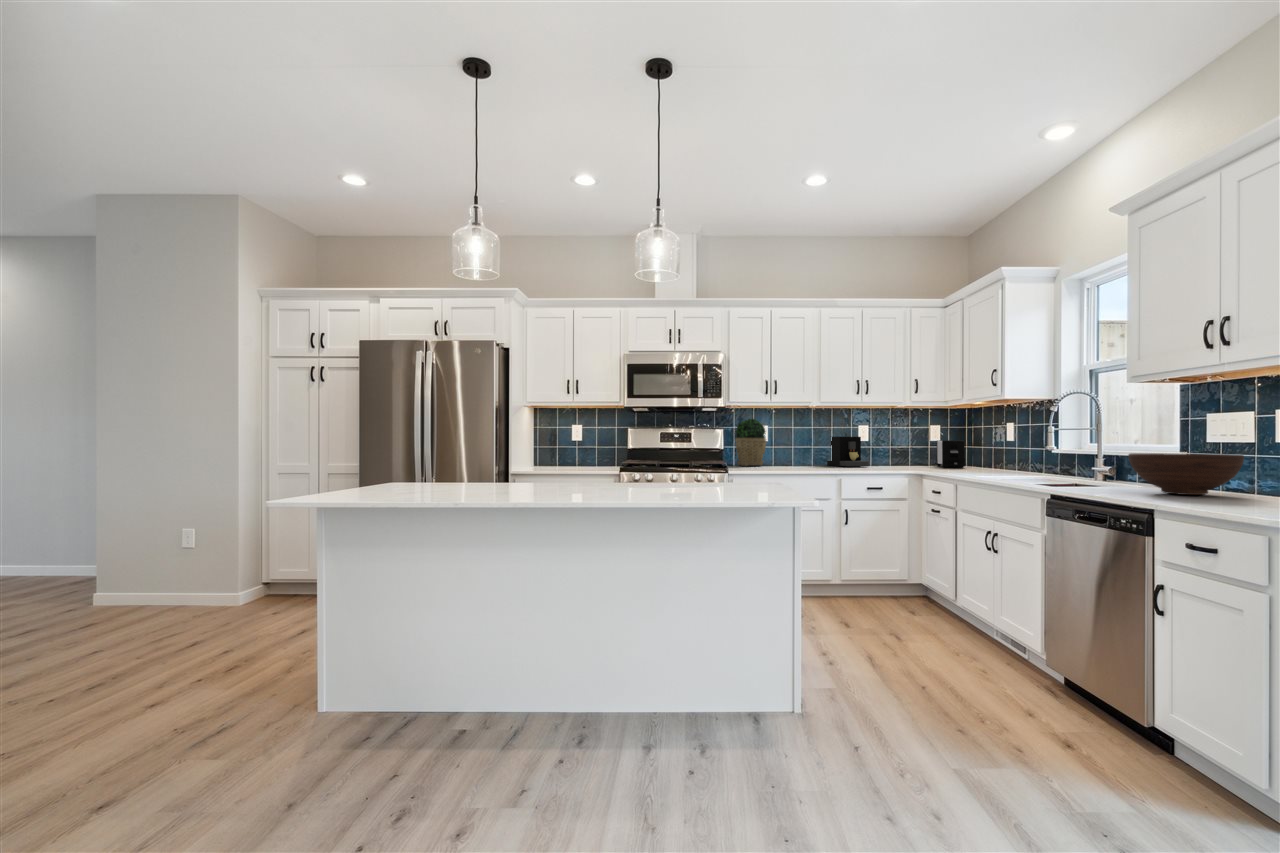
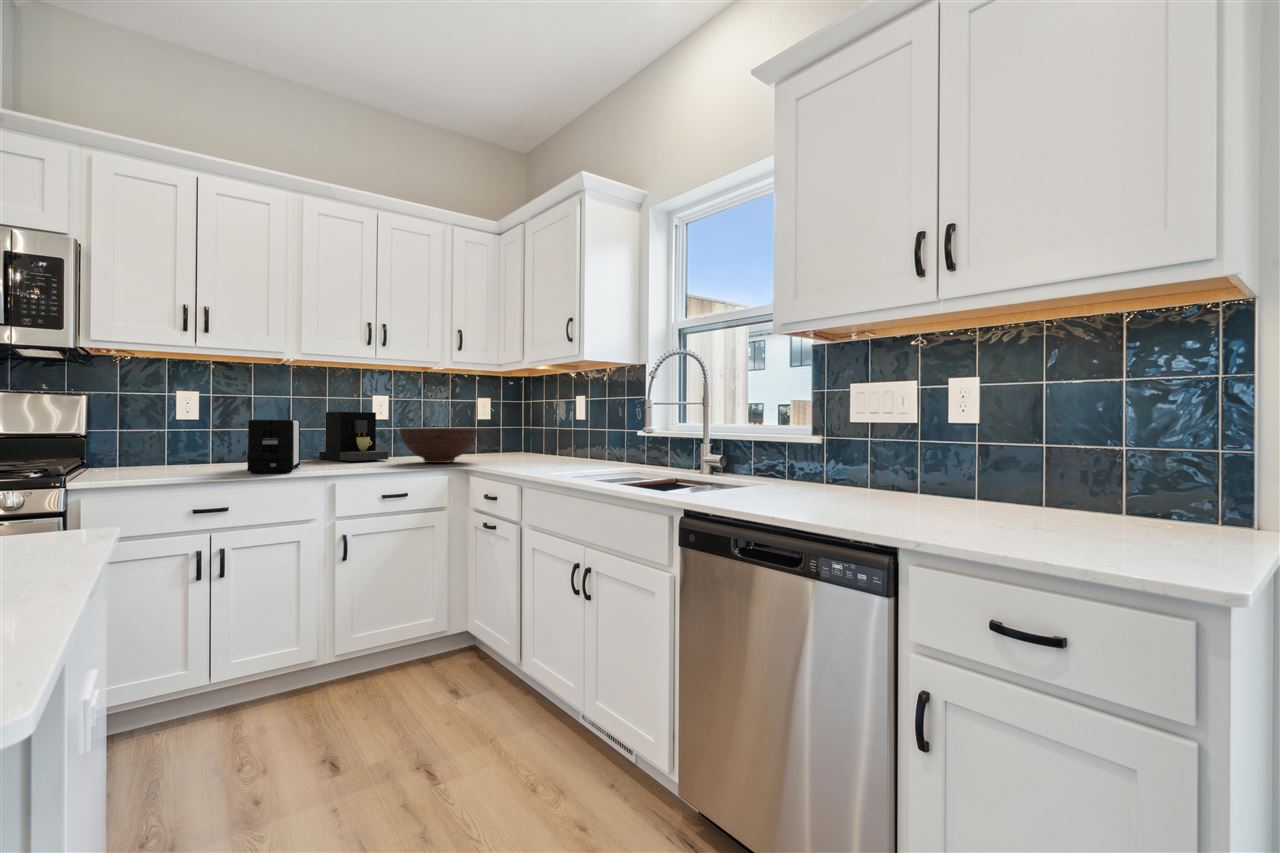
potted plant: present [735,419,766,466] -> none [114,374,196,468]
toaster: present [936,440,965,468] -> present [247,420,300,473]
fruit bowl: present [1128,453,1244,495] -> present [400,428,478,463]

